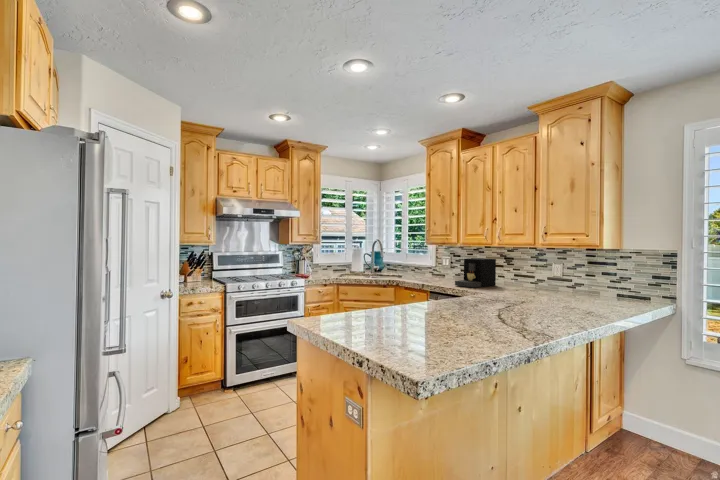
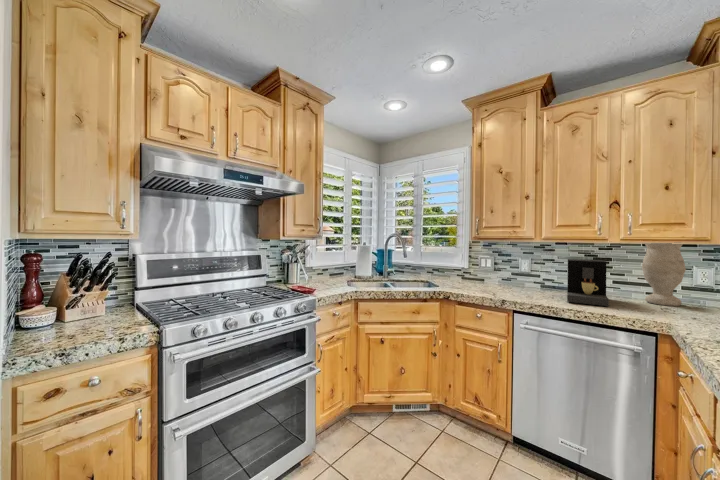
vase: none [513,247,535,290] -> present [642,242,686,306]

